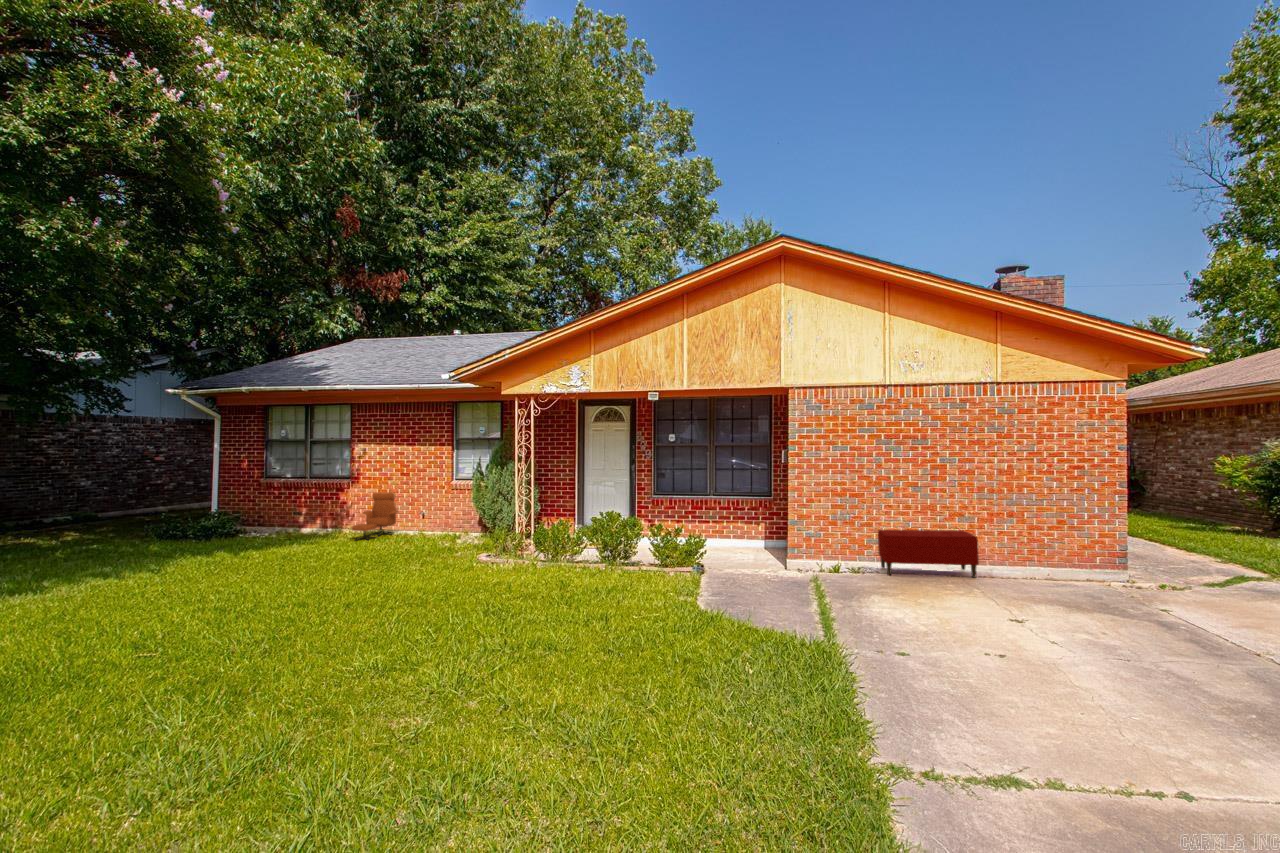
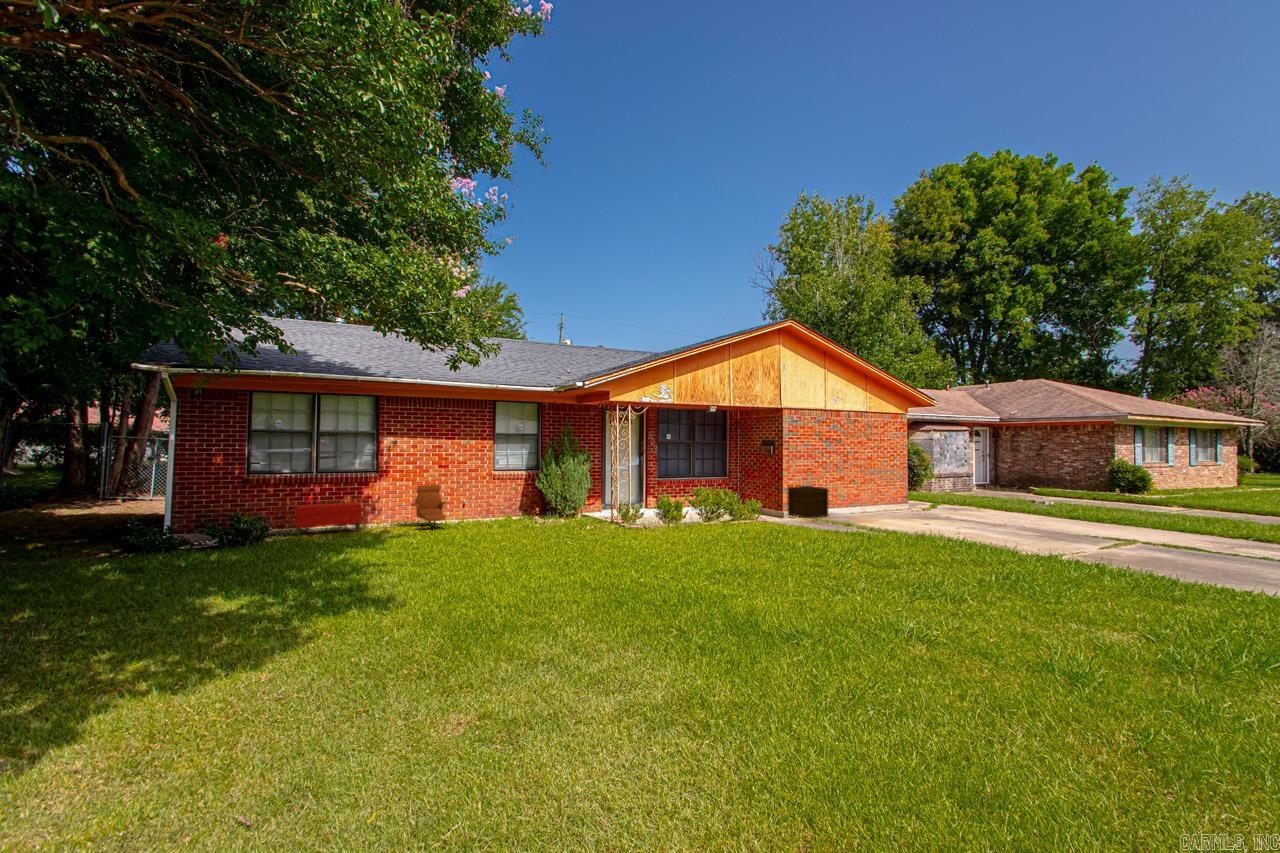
wooden crate: none [788,519,849,577] -> present [788,486,828,518]
bench: present [878,530,979,578] -> present [295,502,362,536]

